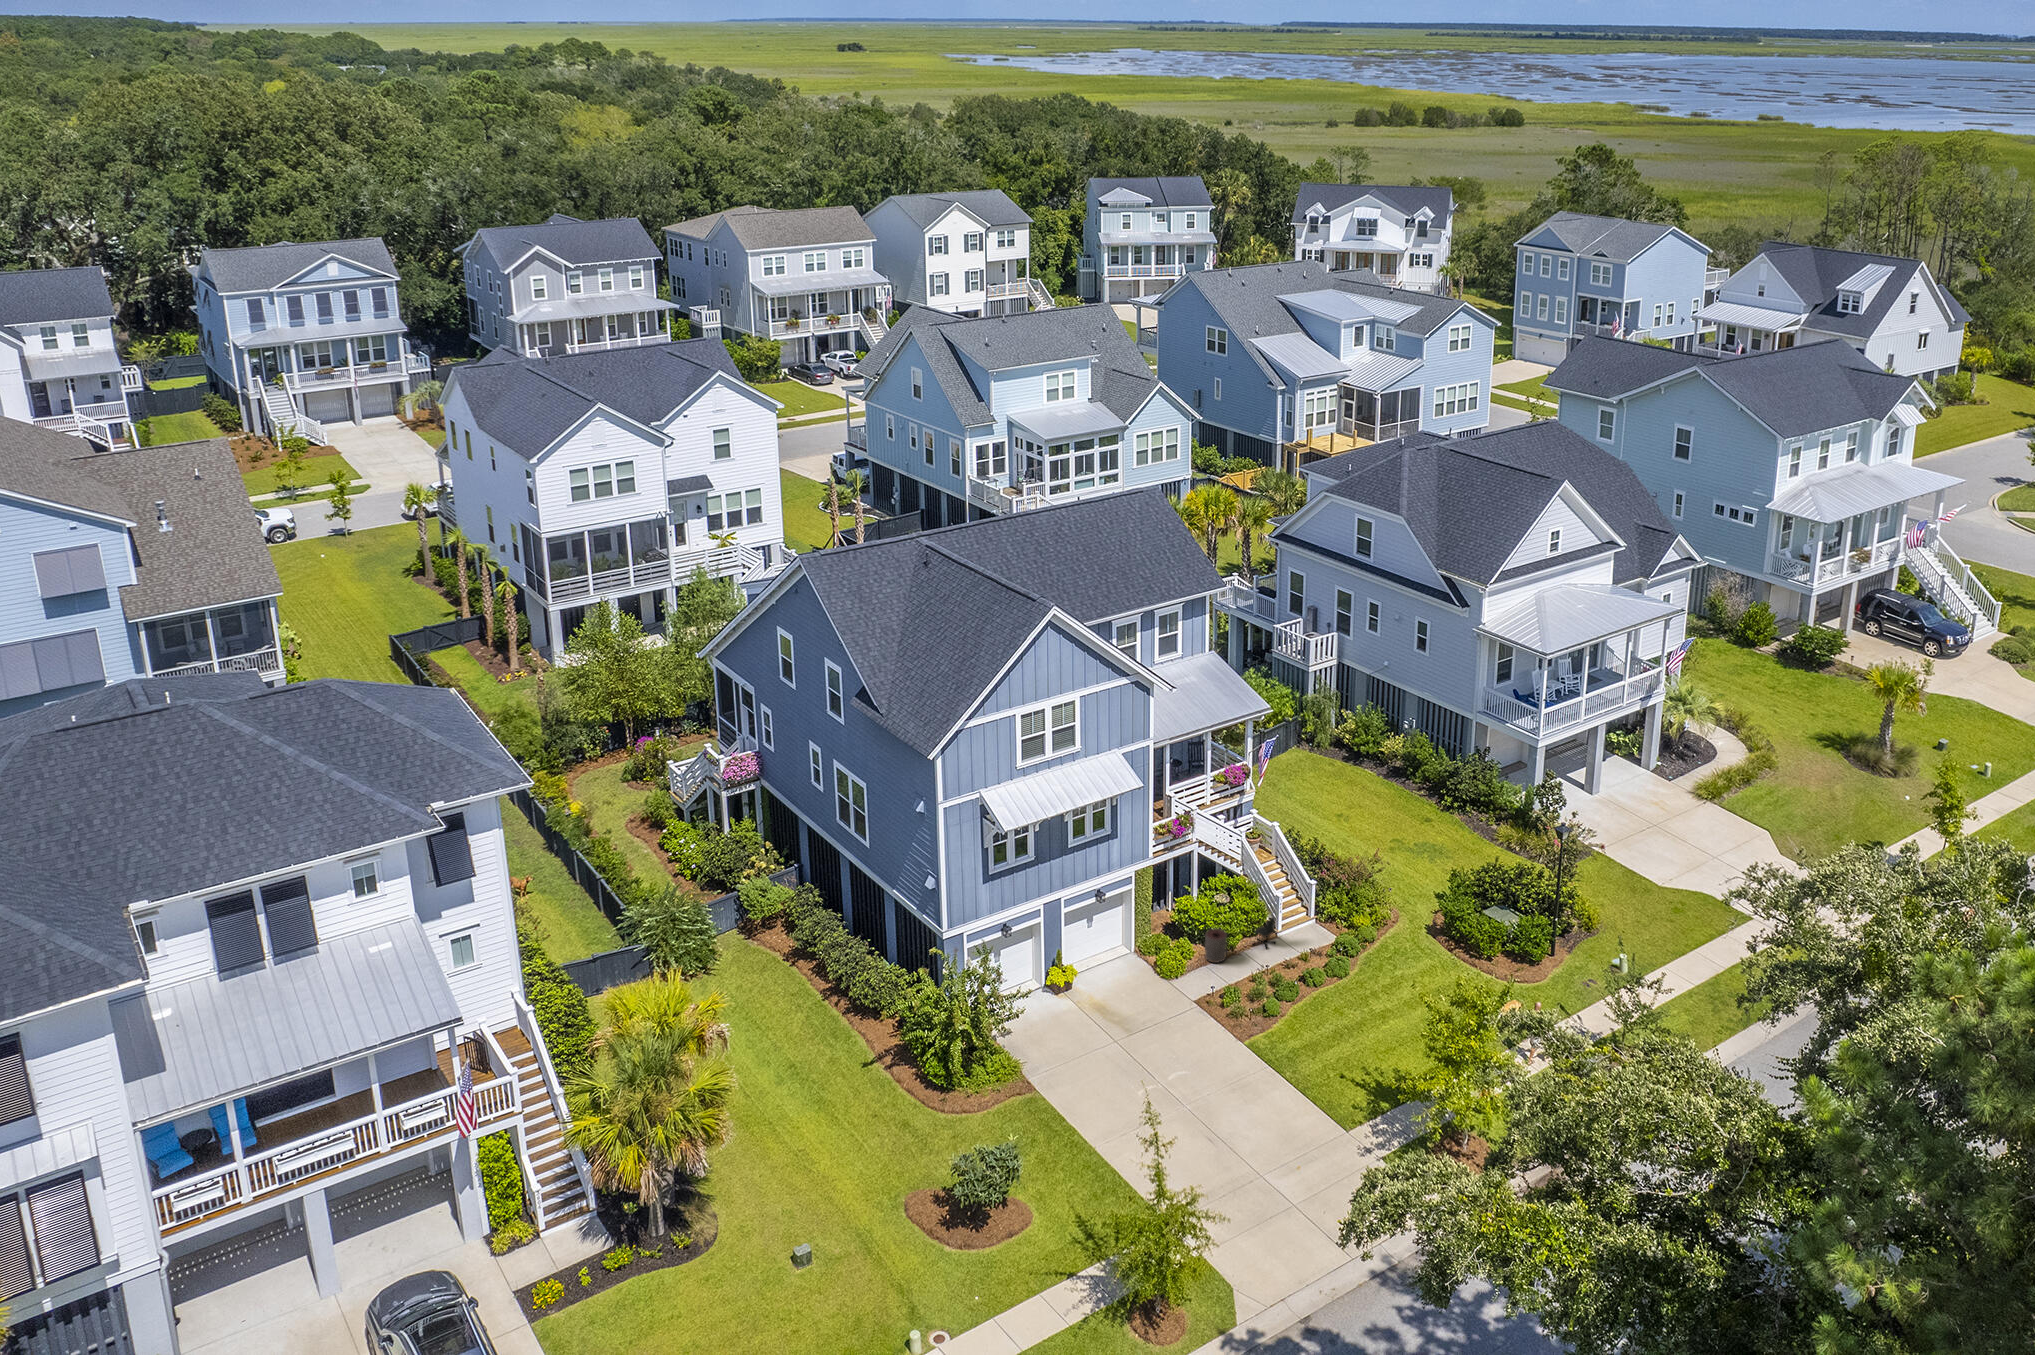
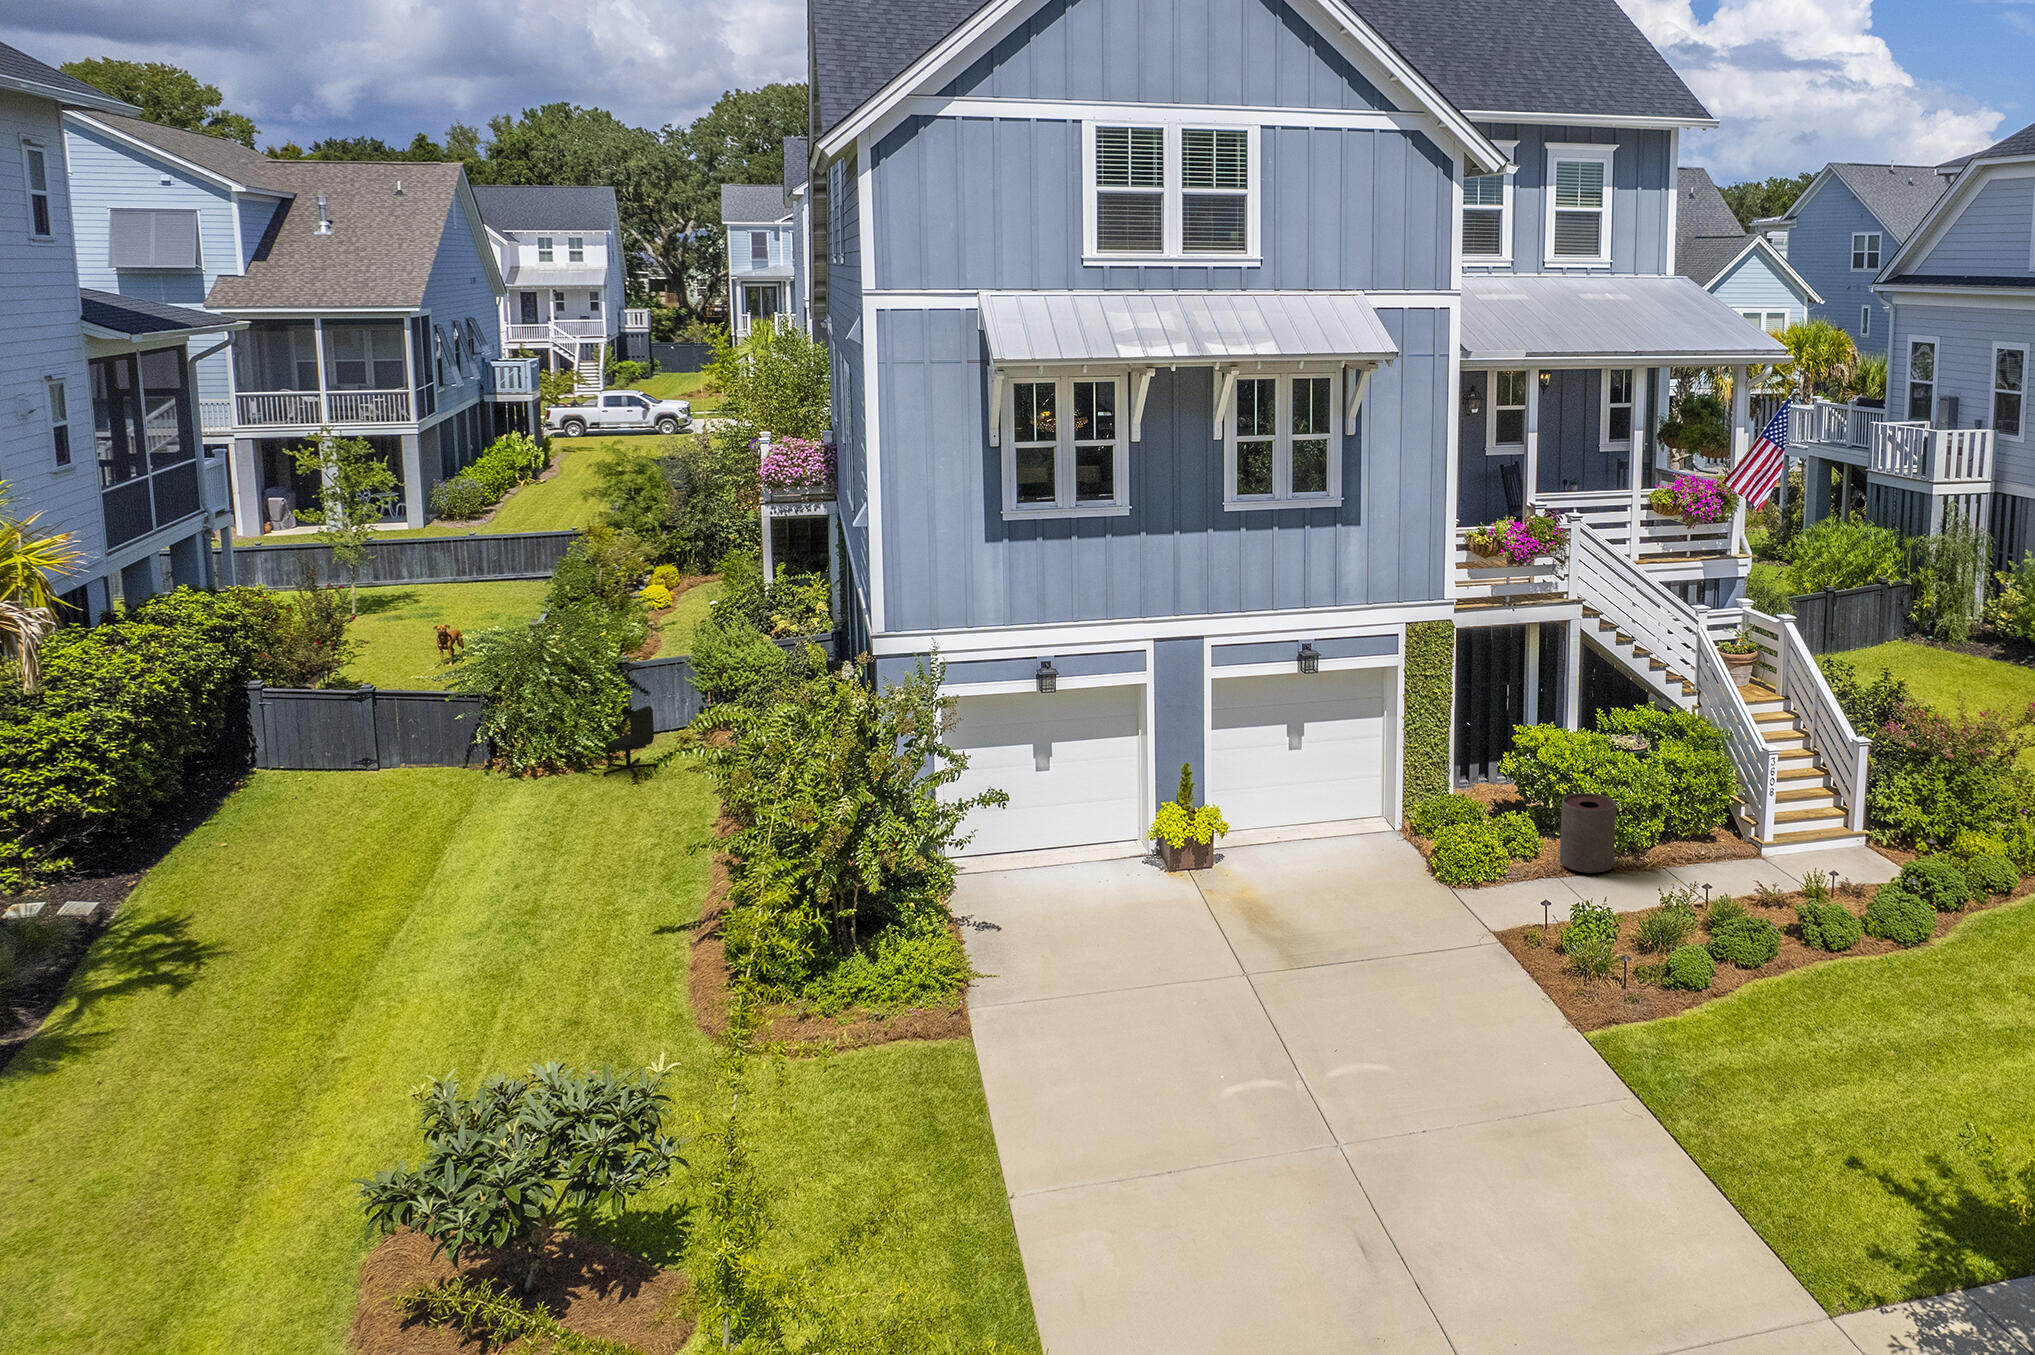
chair: present [1255,917,1275,943] -> present [603,706,658,777]

